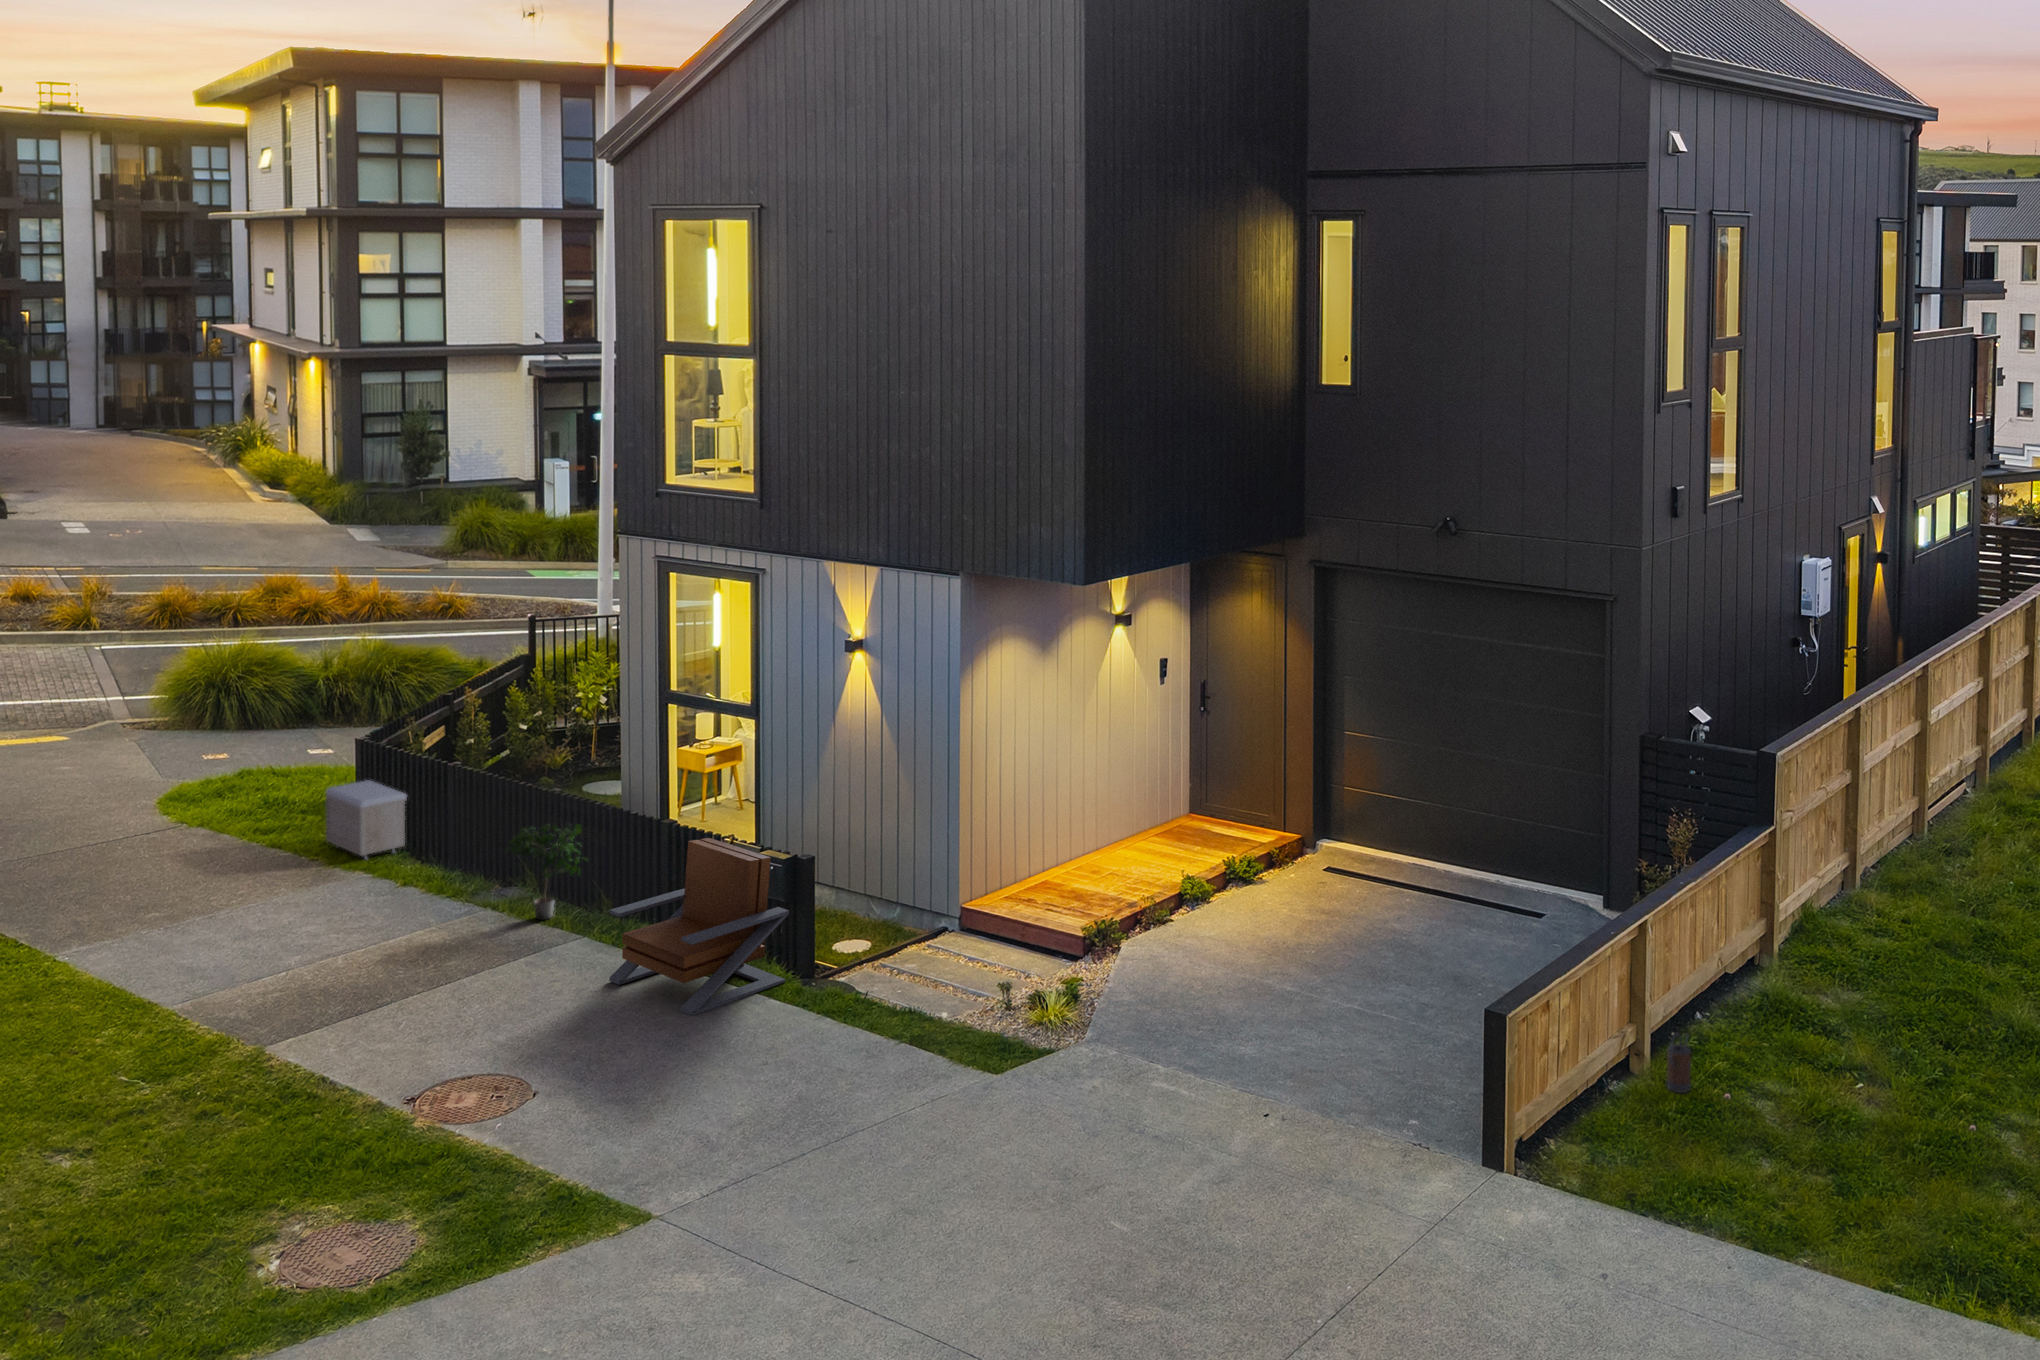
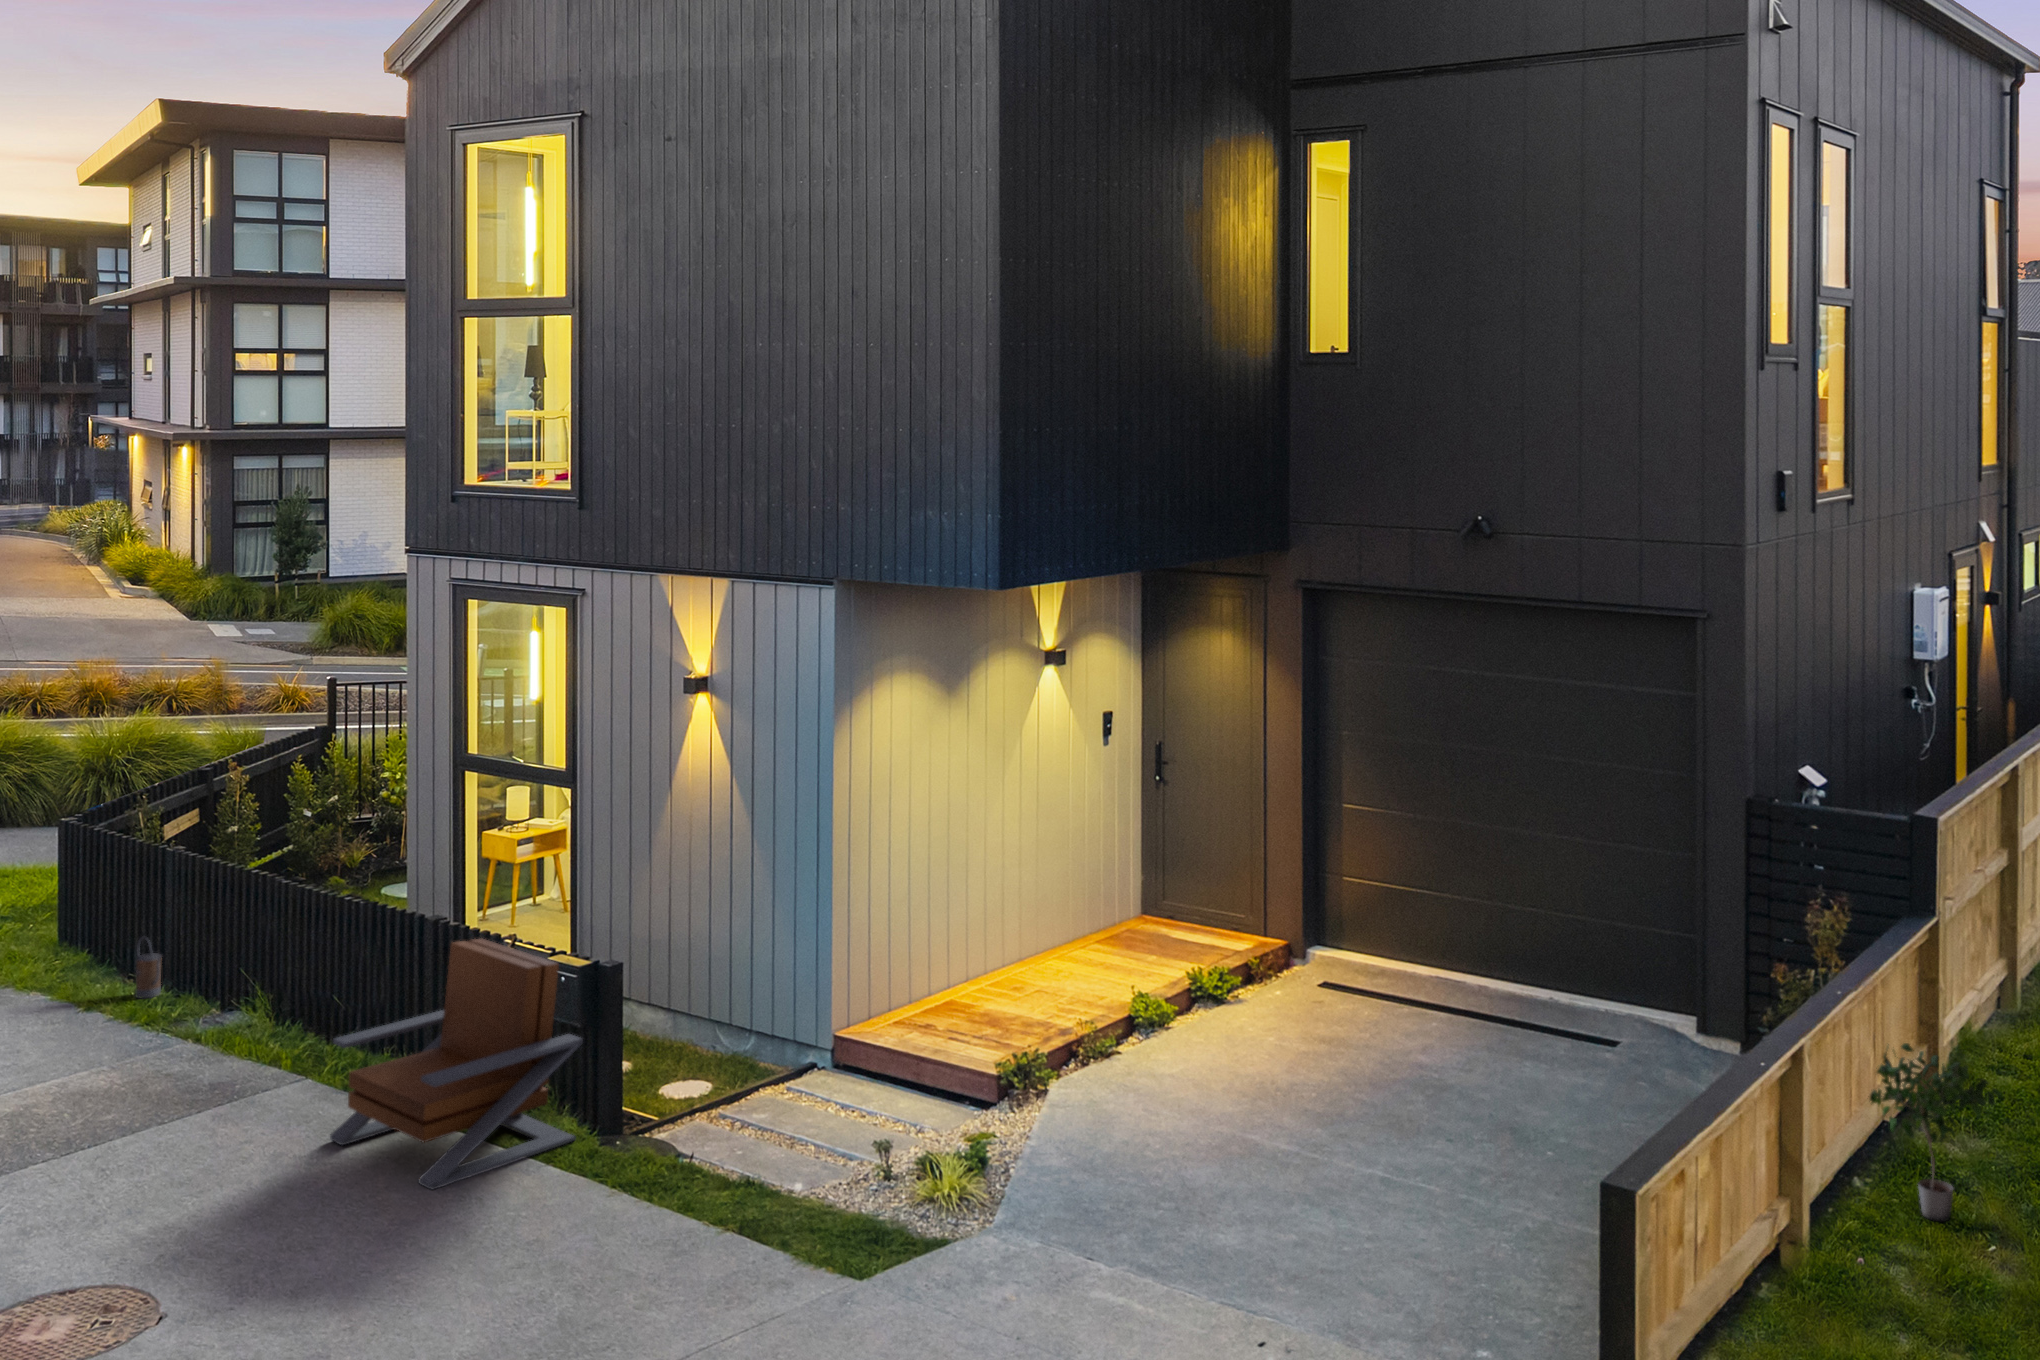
storage bench: present [326,780,407,859] -> none [18,875,123,978]
potted plant: present [510,825,587,920] -> present [1870,1043,2002,1221]
watering can: present [1667,1033,1691,1093] -> present [135,937,162,998]

